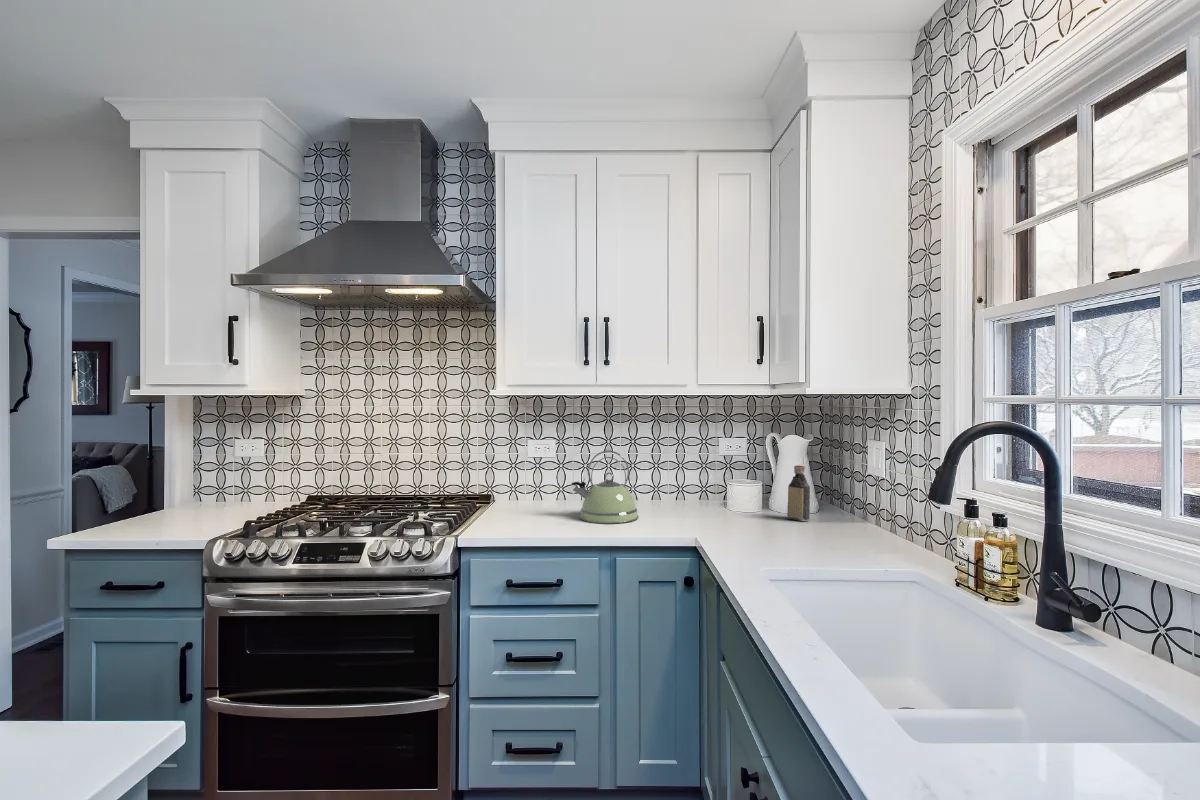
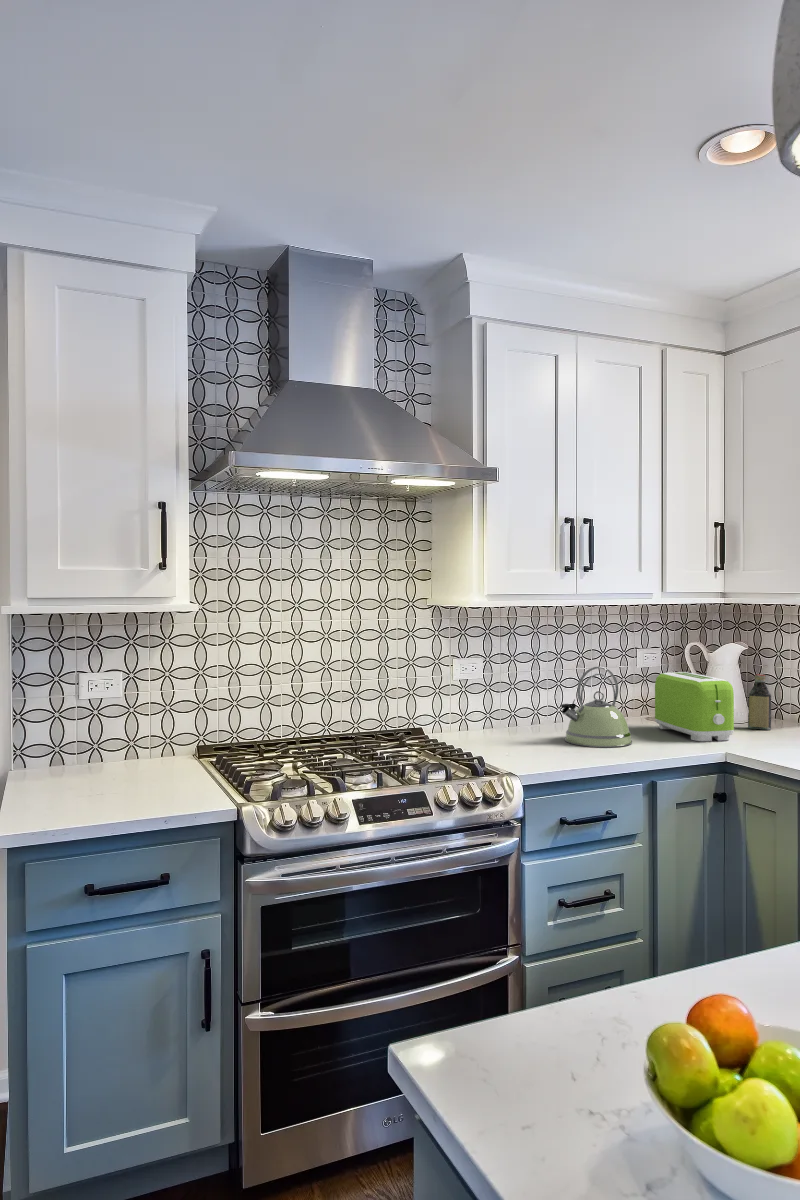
toaster: none [692,459,738,527] -> present [655,672,734,741]

